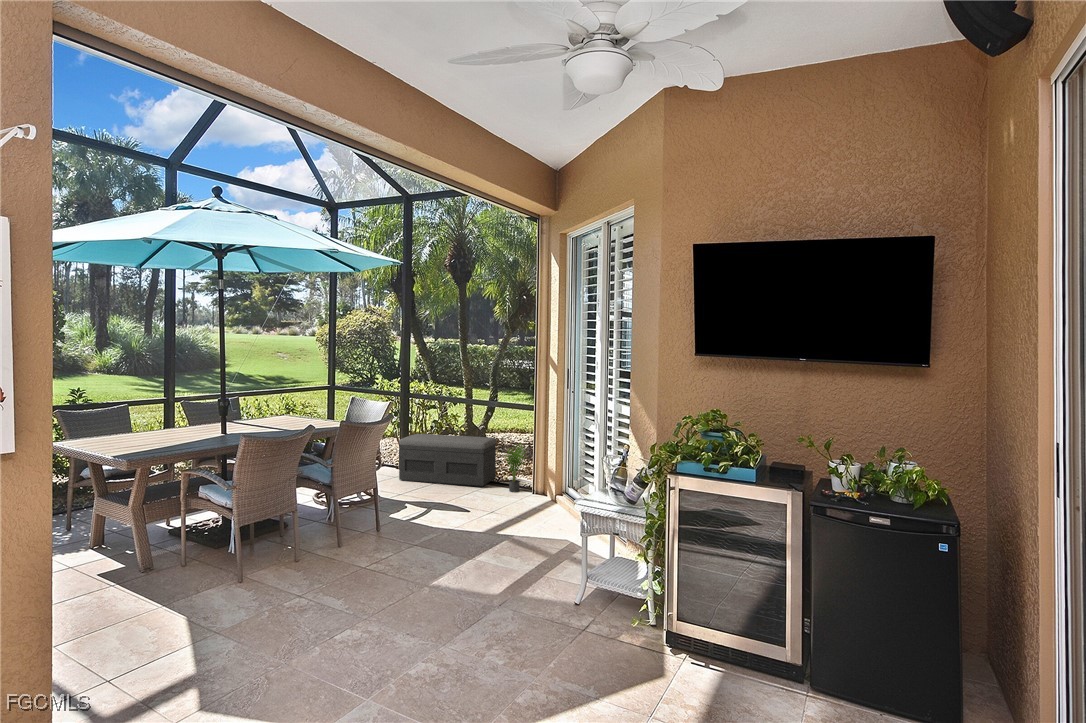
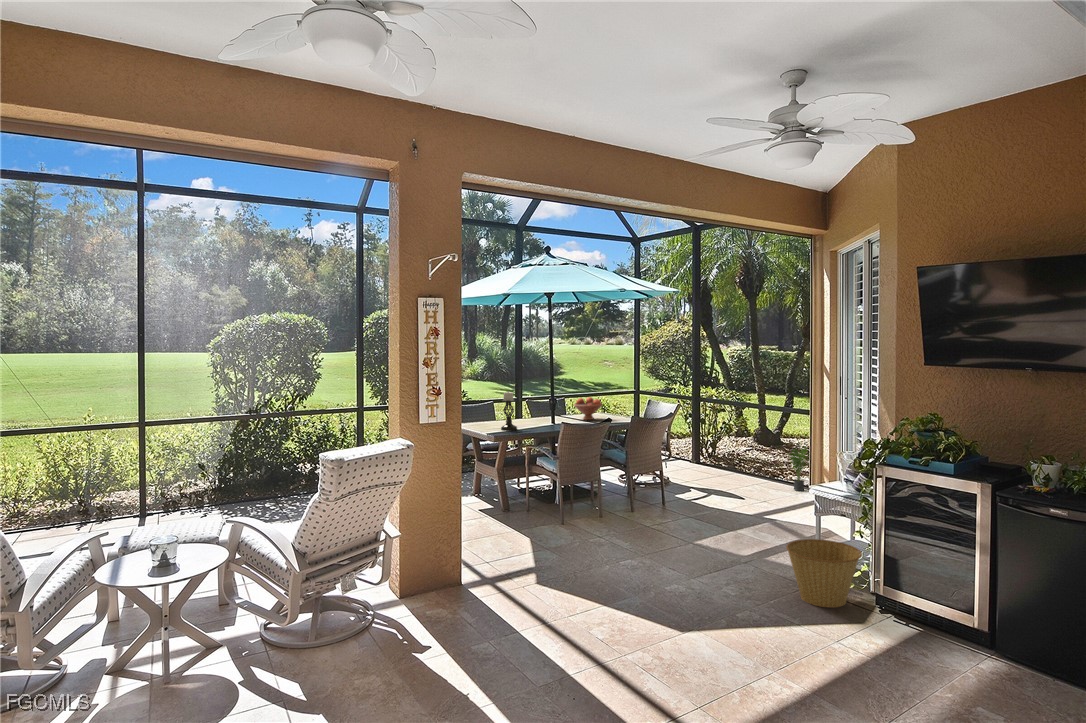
candle holder: none [136,392,166,450] -> present [501,391,517,430]
fruit bowl: none [254,398,296,428] -> present [574,397,603,420]
storage bench: present [399,434,496,487] -> none [693,433,785,484]
basket: none [568,567,655,658] -> present [786,539,862,607]

